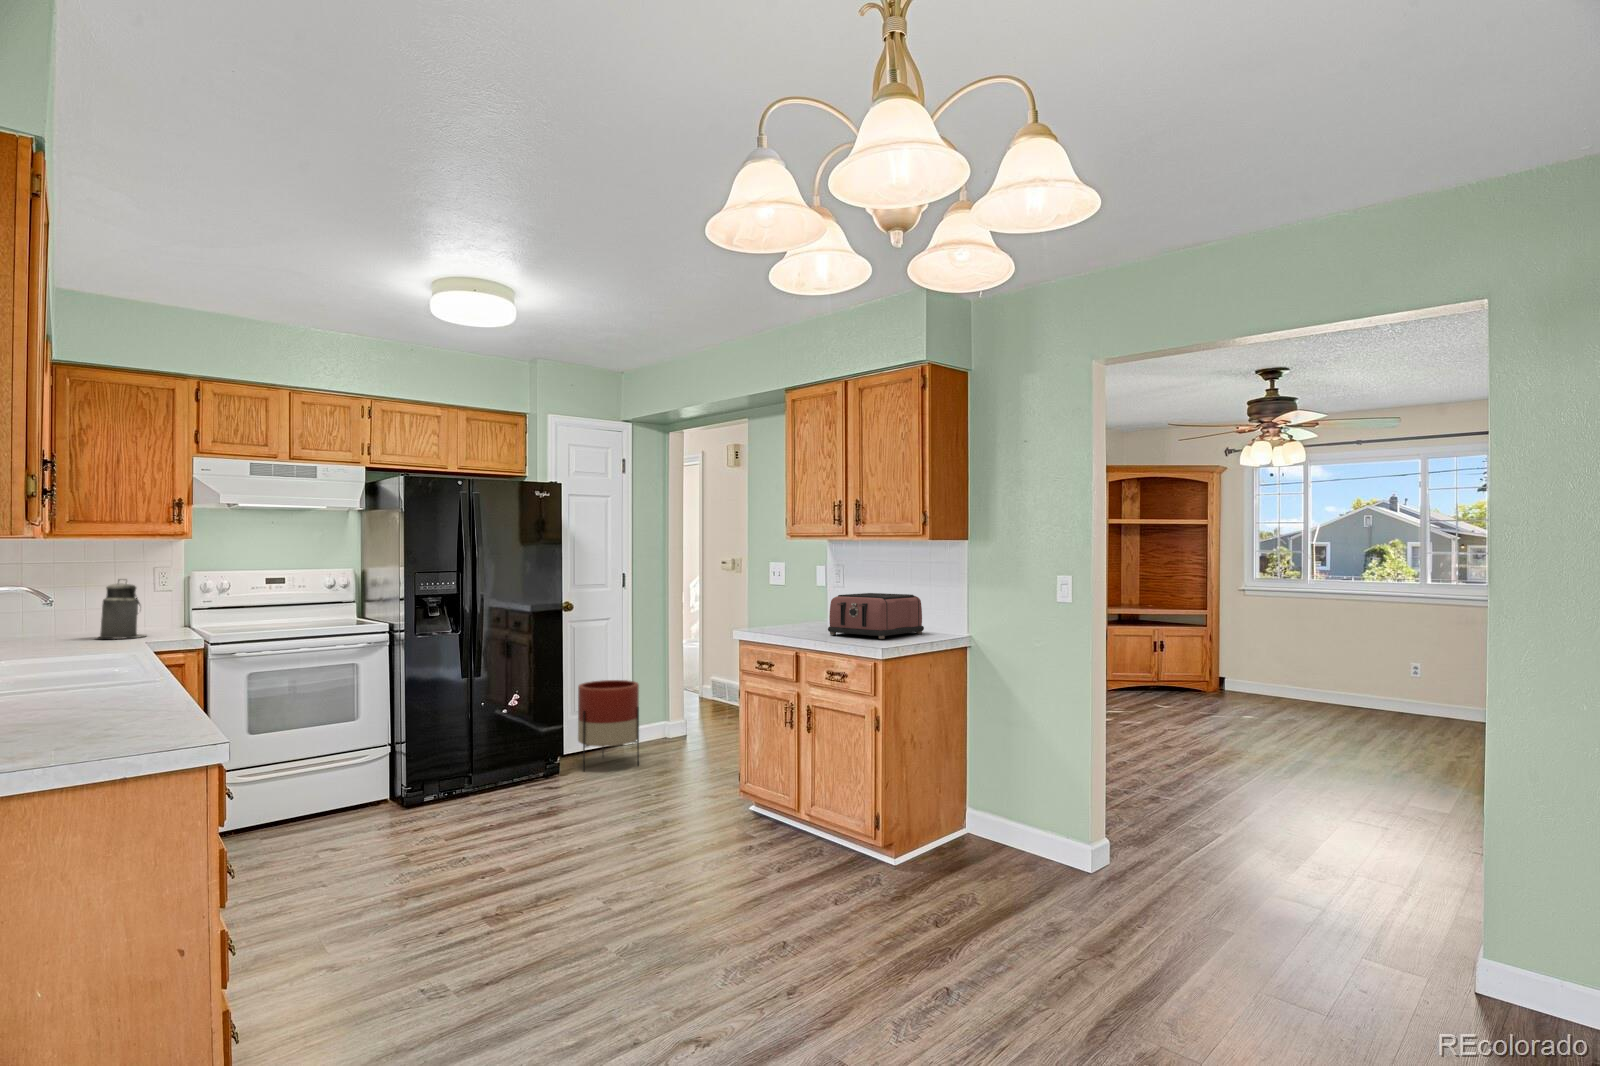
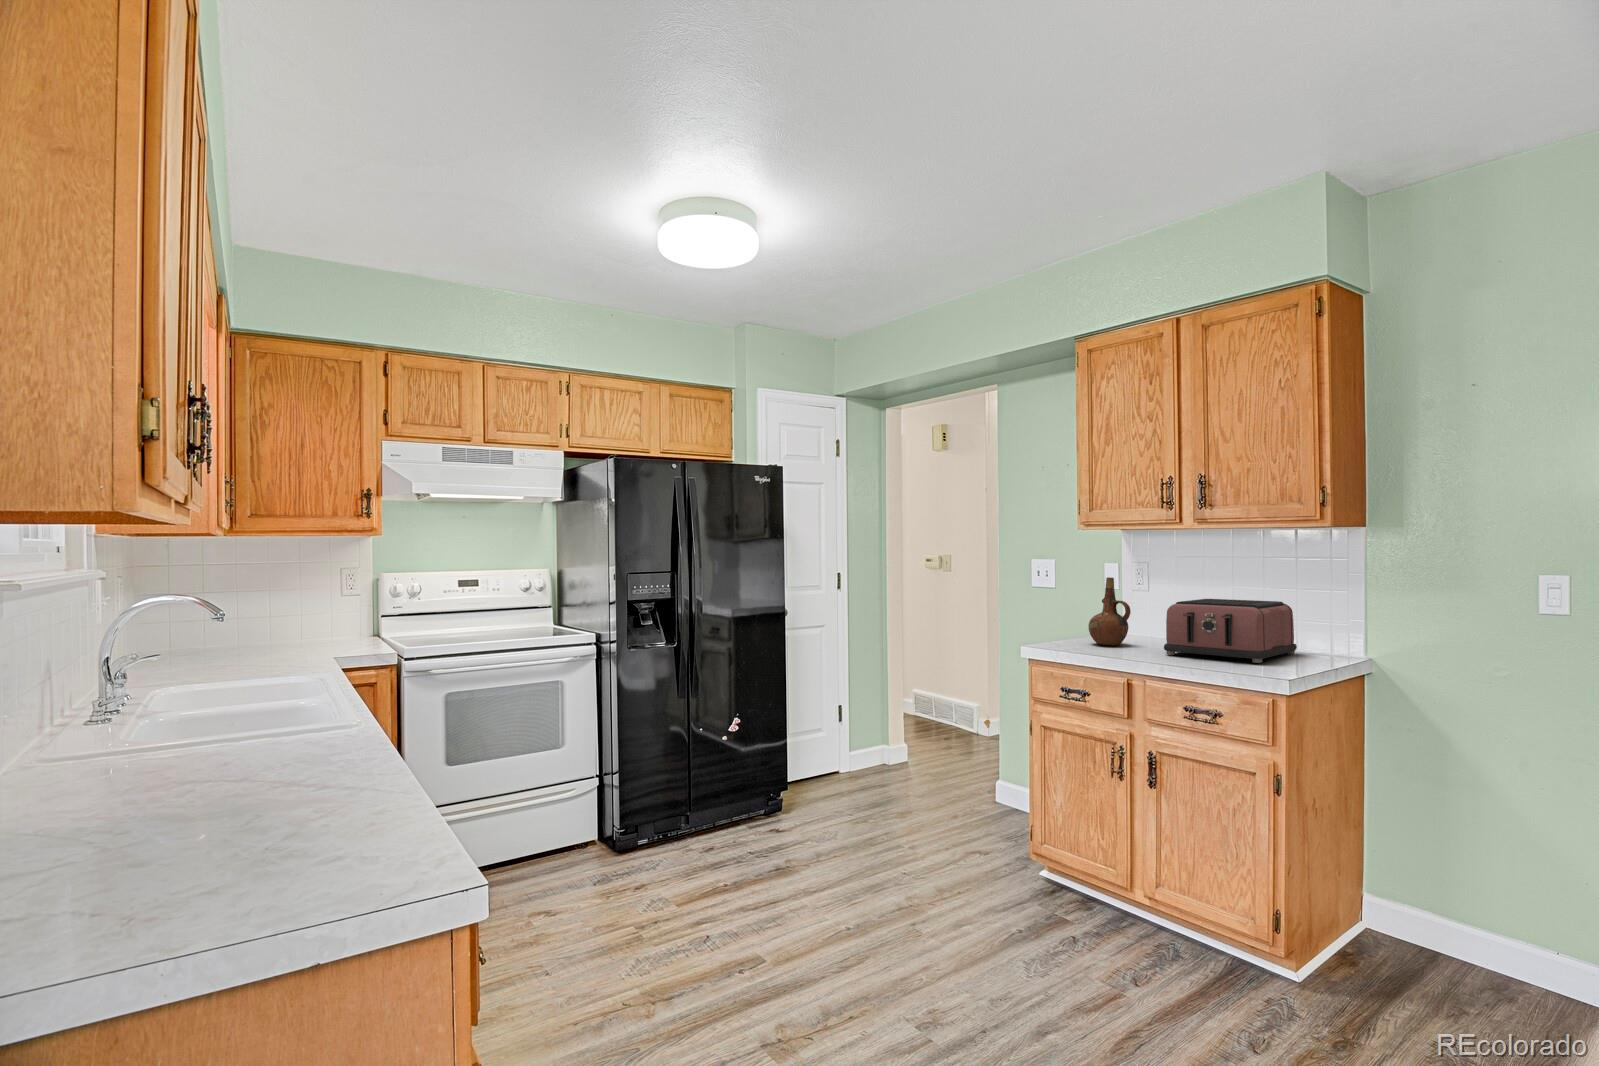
ceramic pitcher: none [787,577,817,629] -> present [1089,577,1131,645]
canister: present [99,579,145,639] -> none [280,581,336,650]
planter: present [578,680,639,771] -> none [797,697,868,806]

